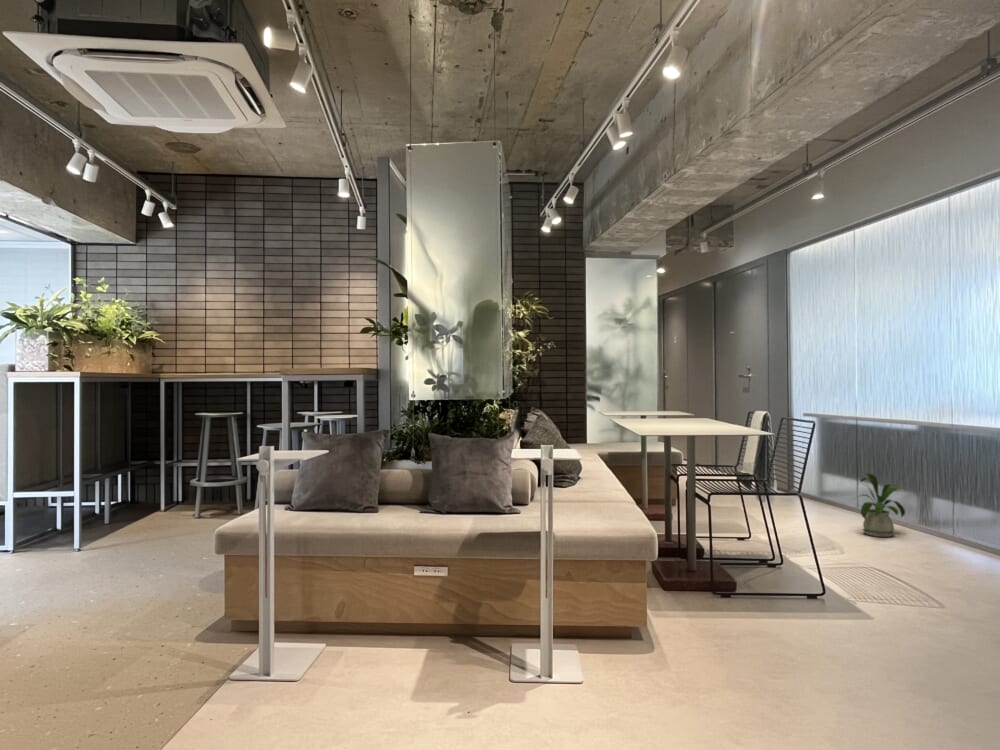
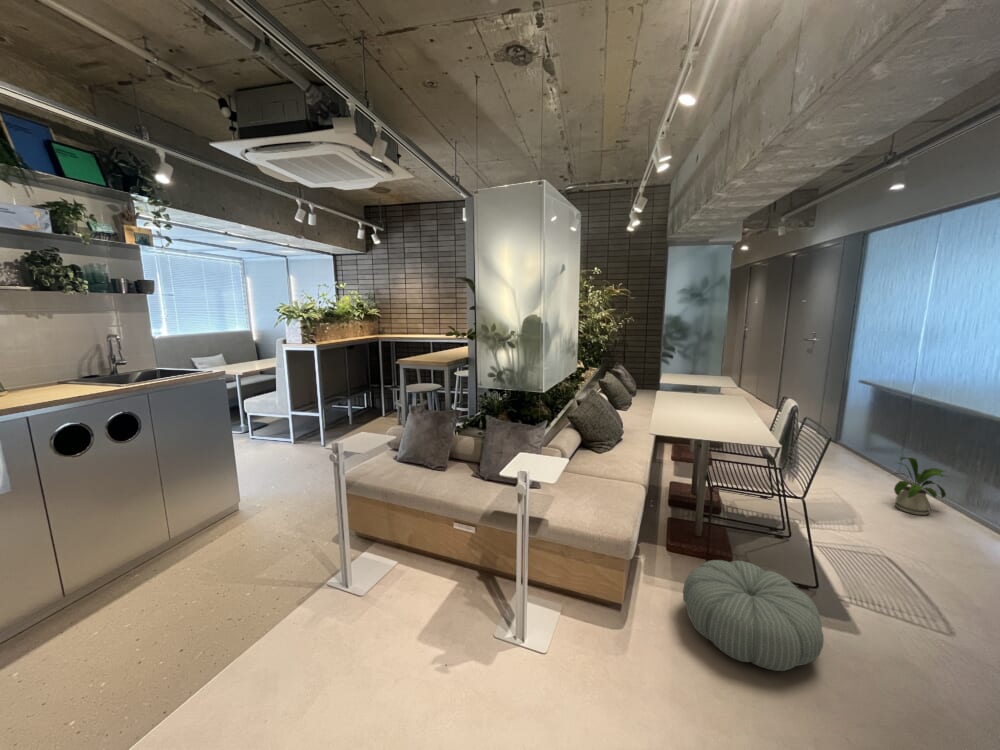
pouf: none [706,564,852,651] -> present [683,560,824,671]

